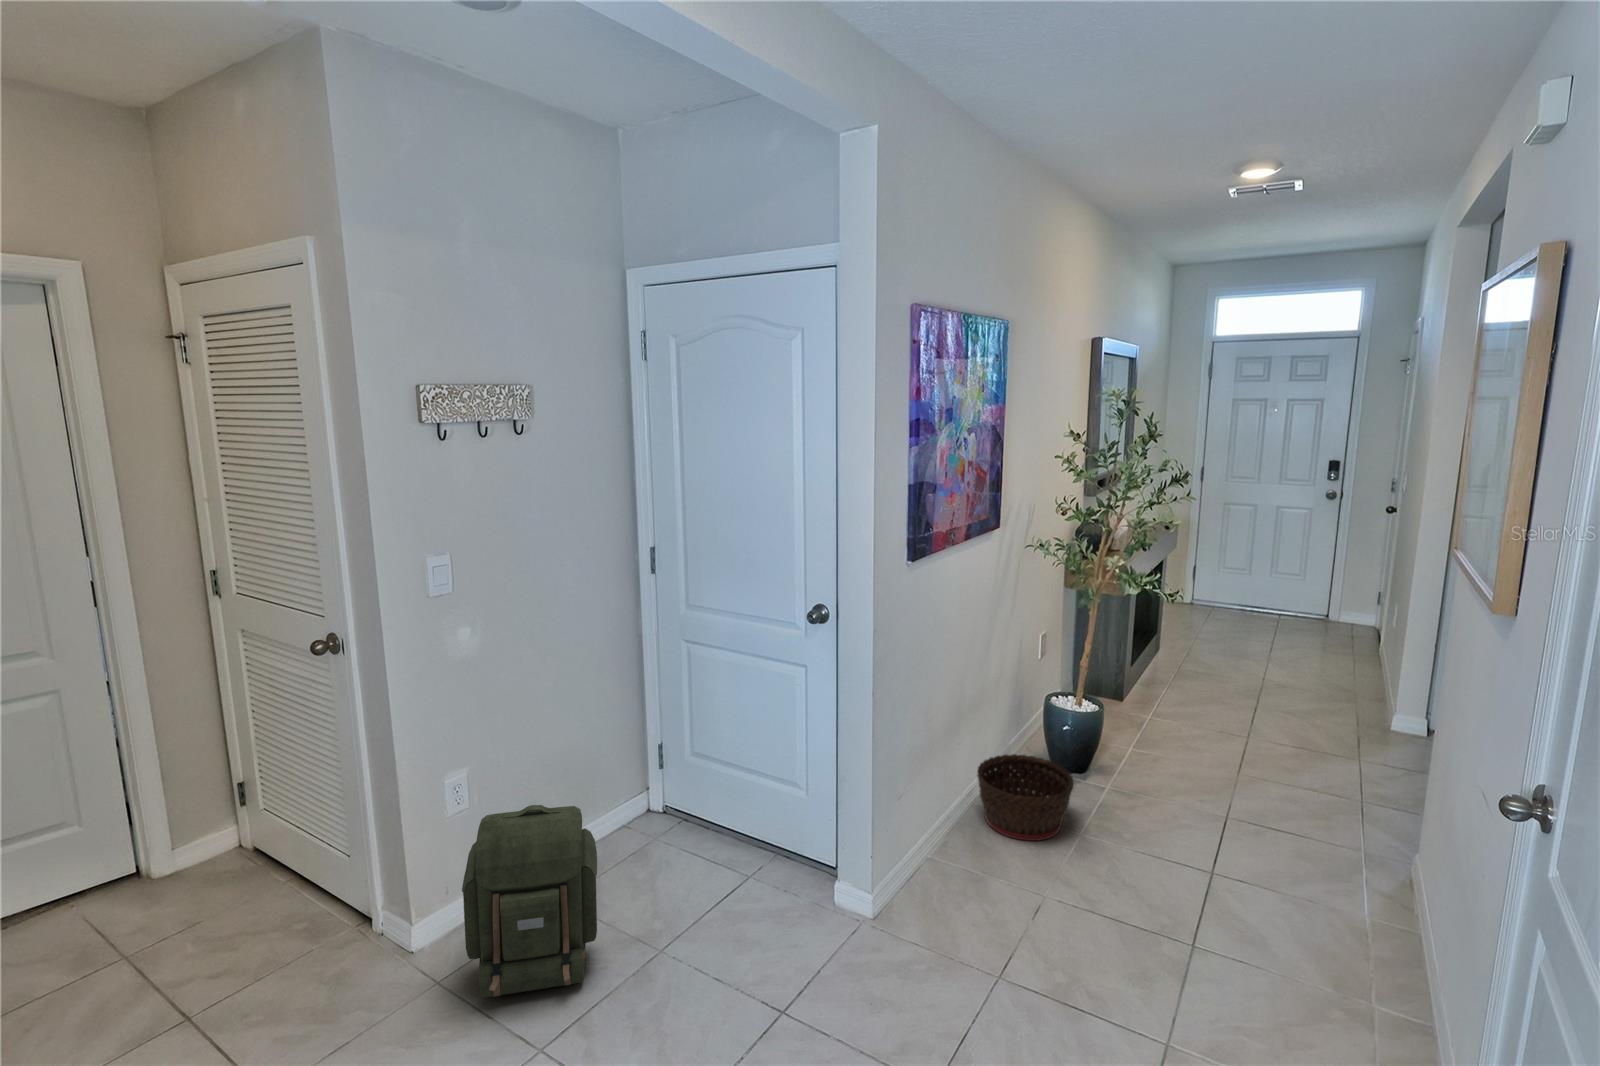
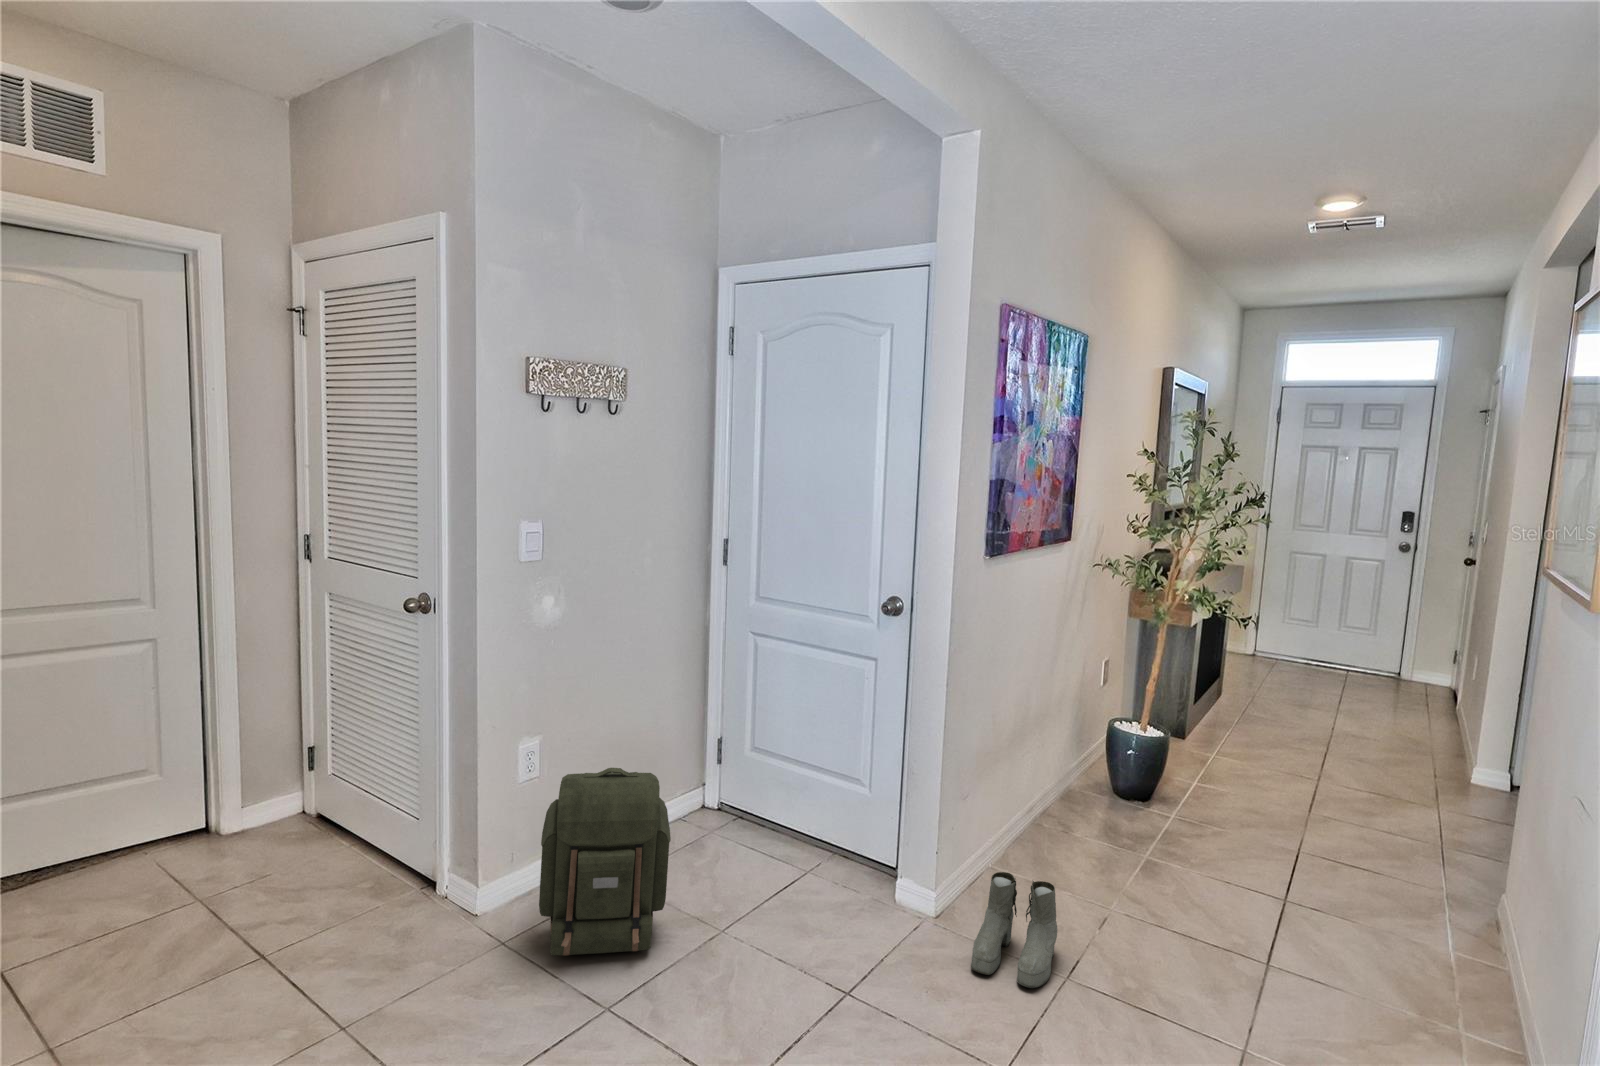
basket: present [977,754,1074,841] -> none [1040,772,1140,858]
boots: none [904,878,989,997] -> present [971,872,1057,988]

